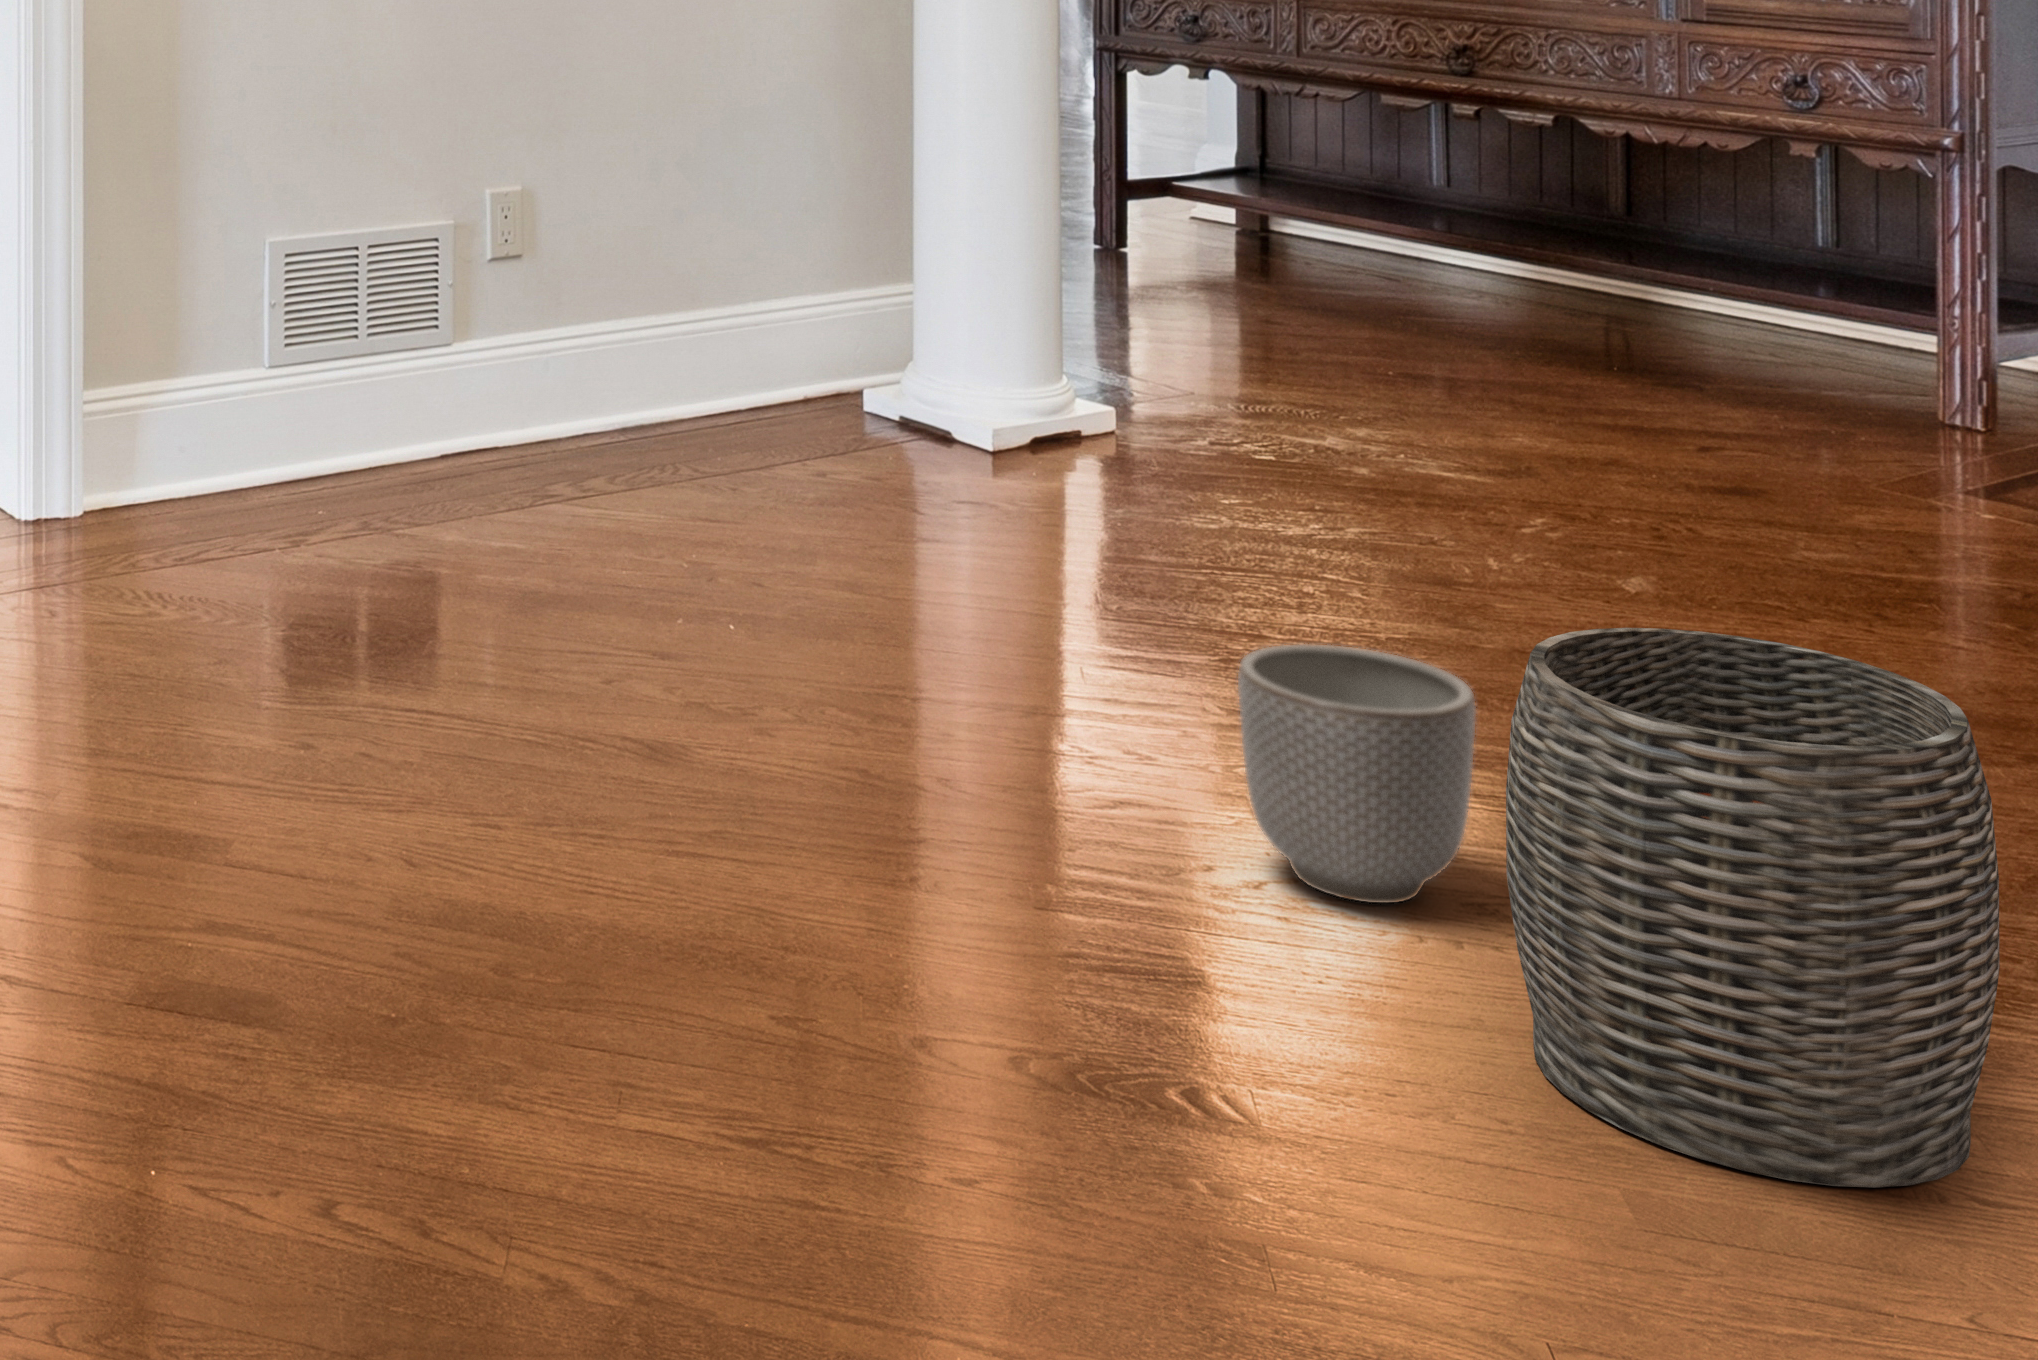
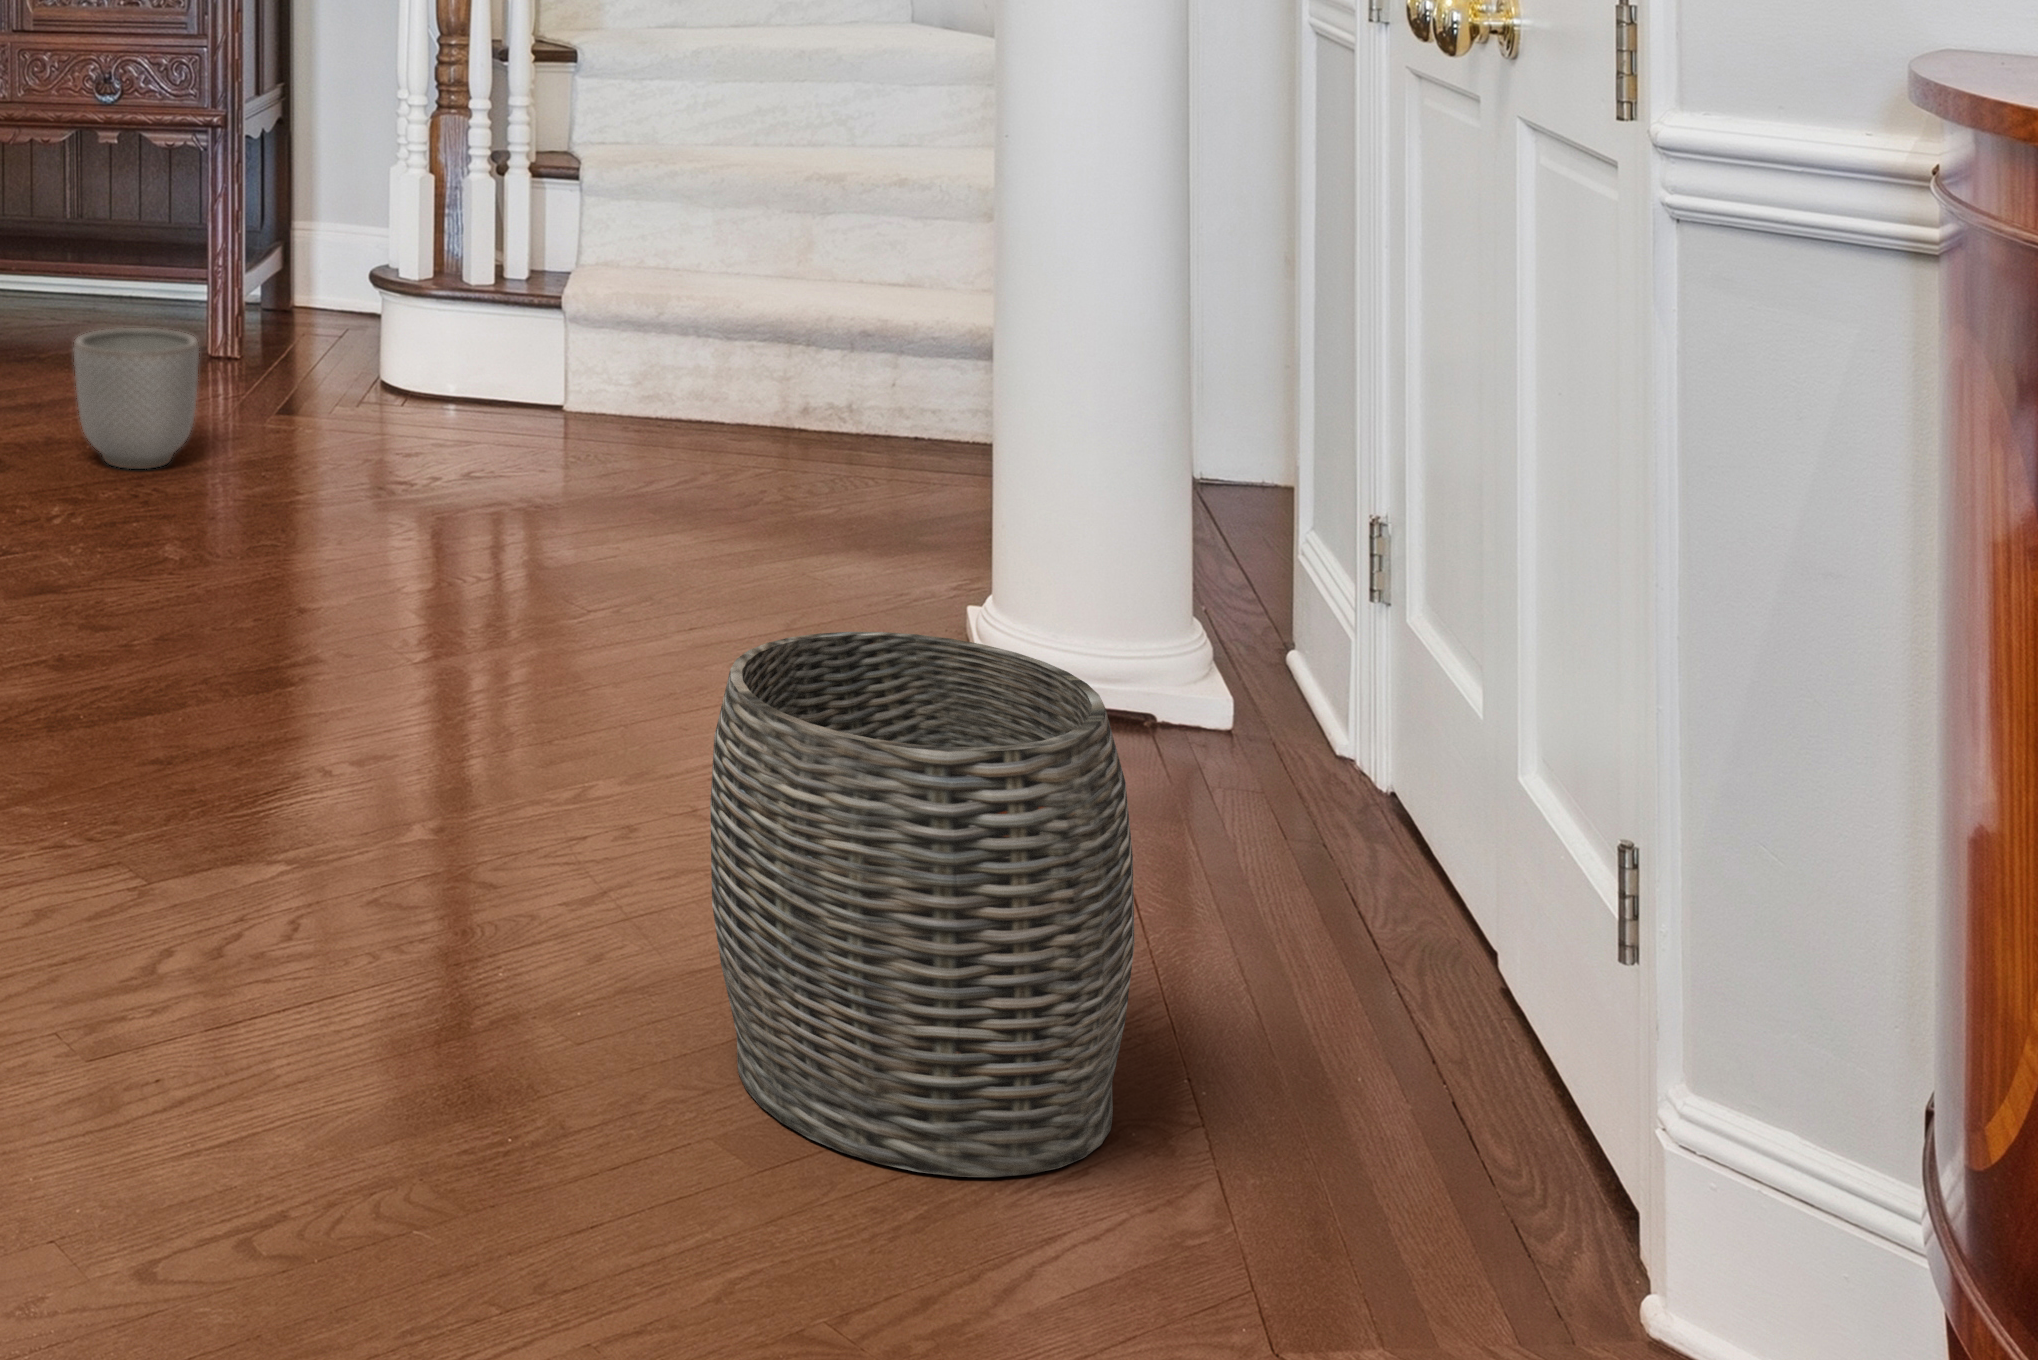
planter: present [1238,644,1476,903] -> present [74,328,199,469]

